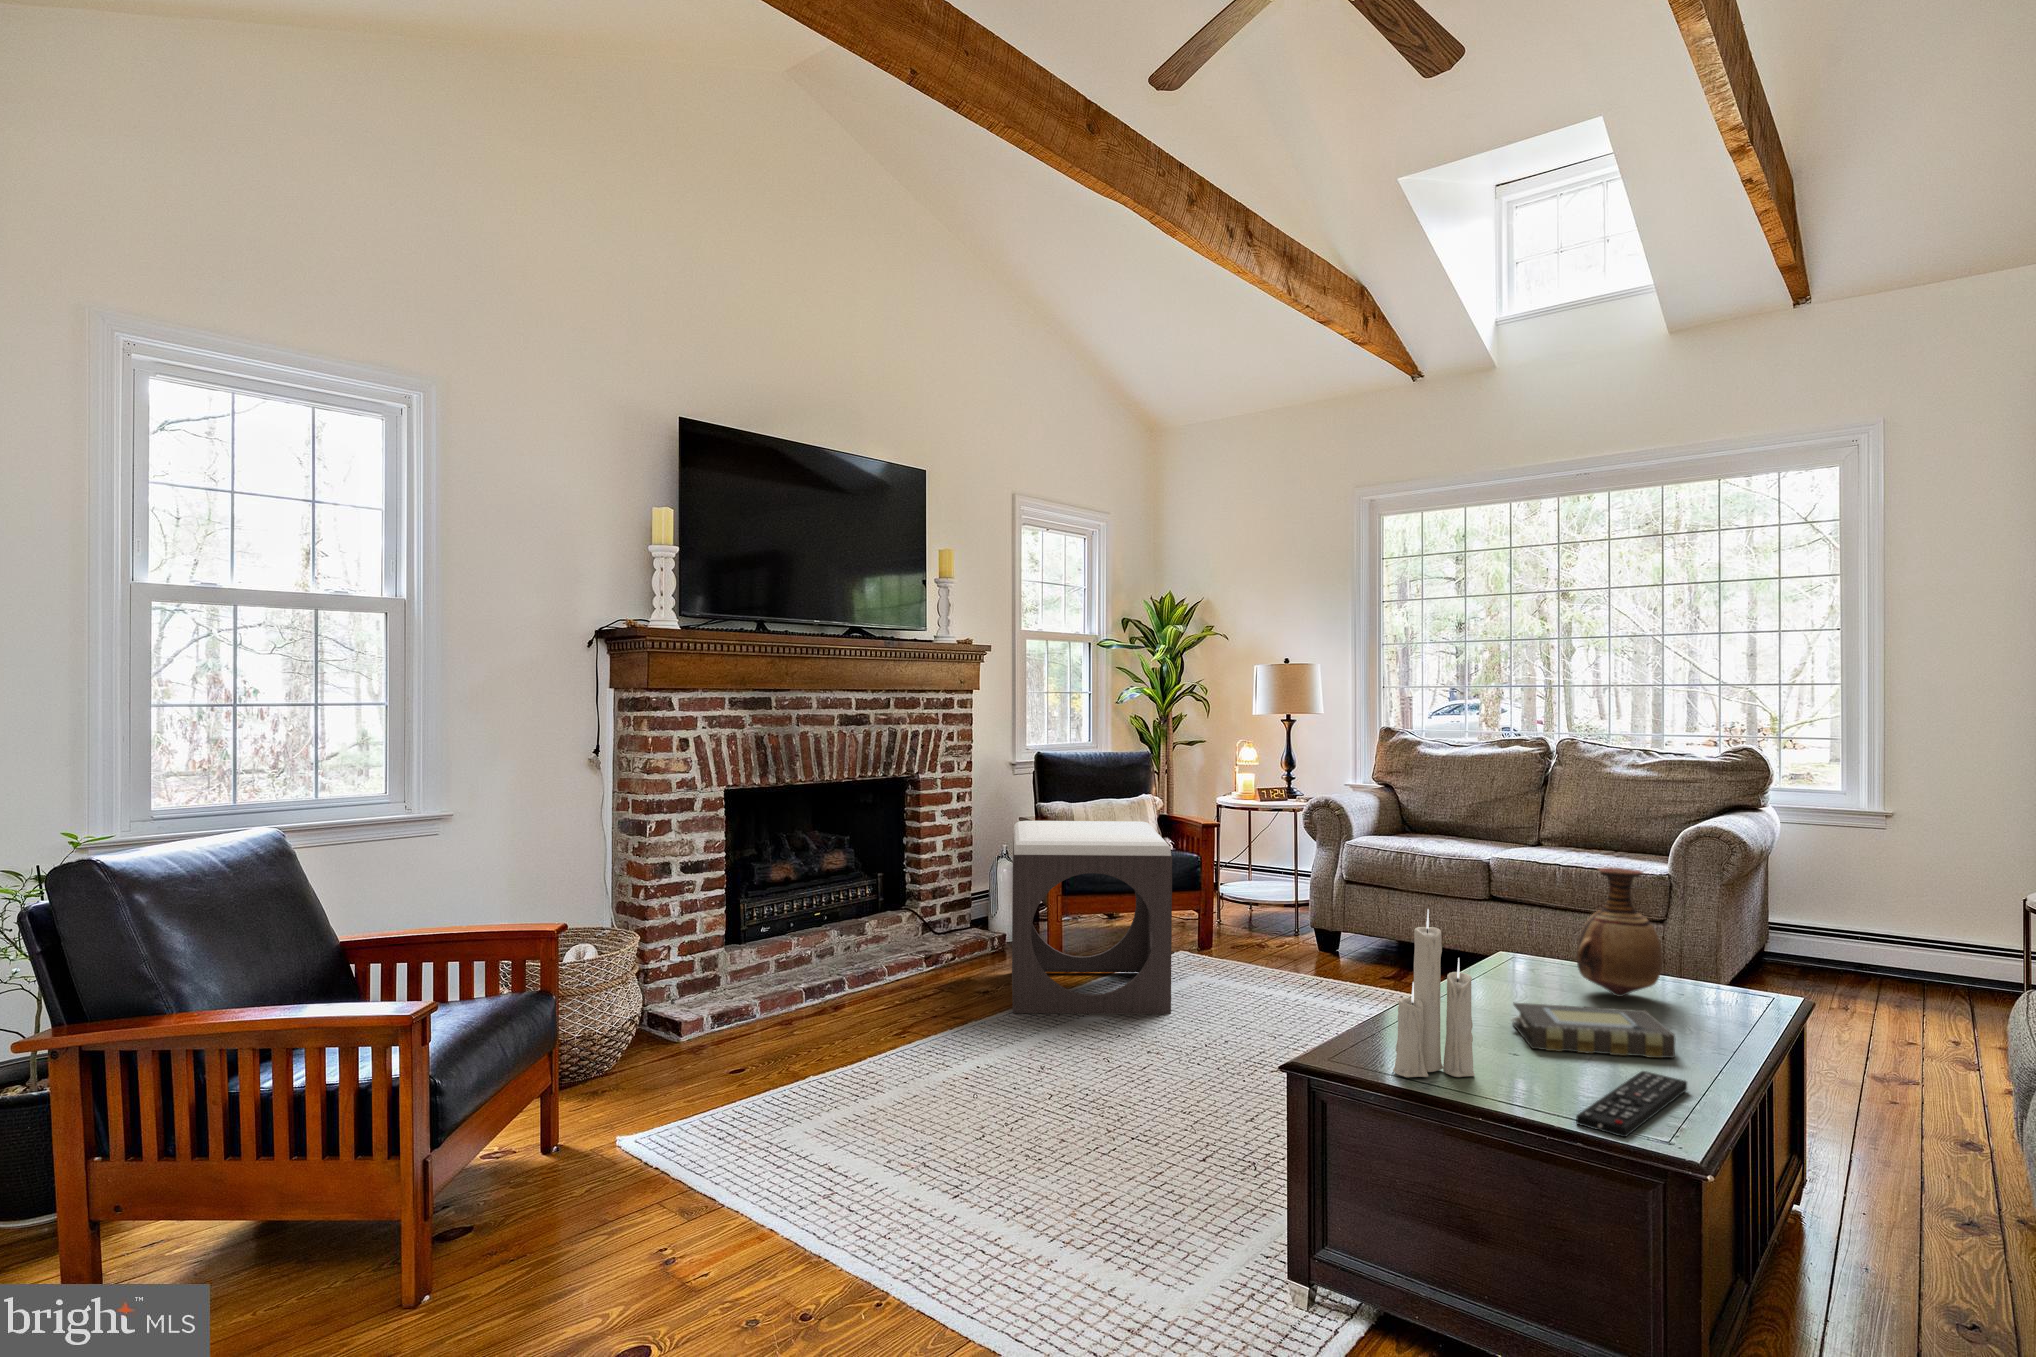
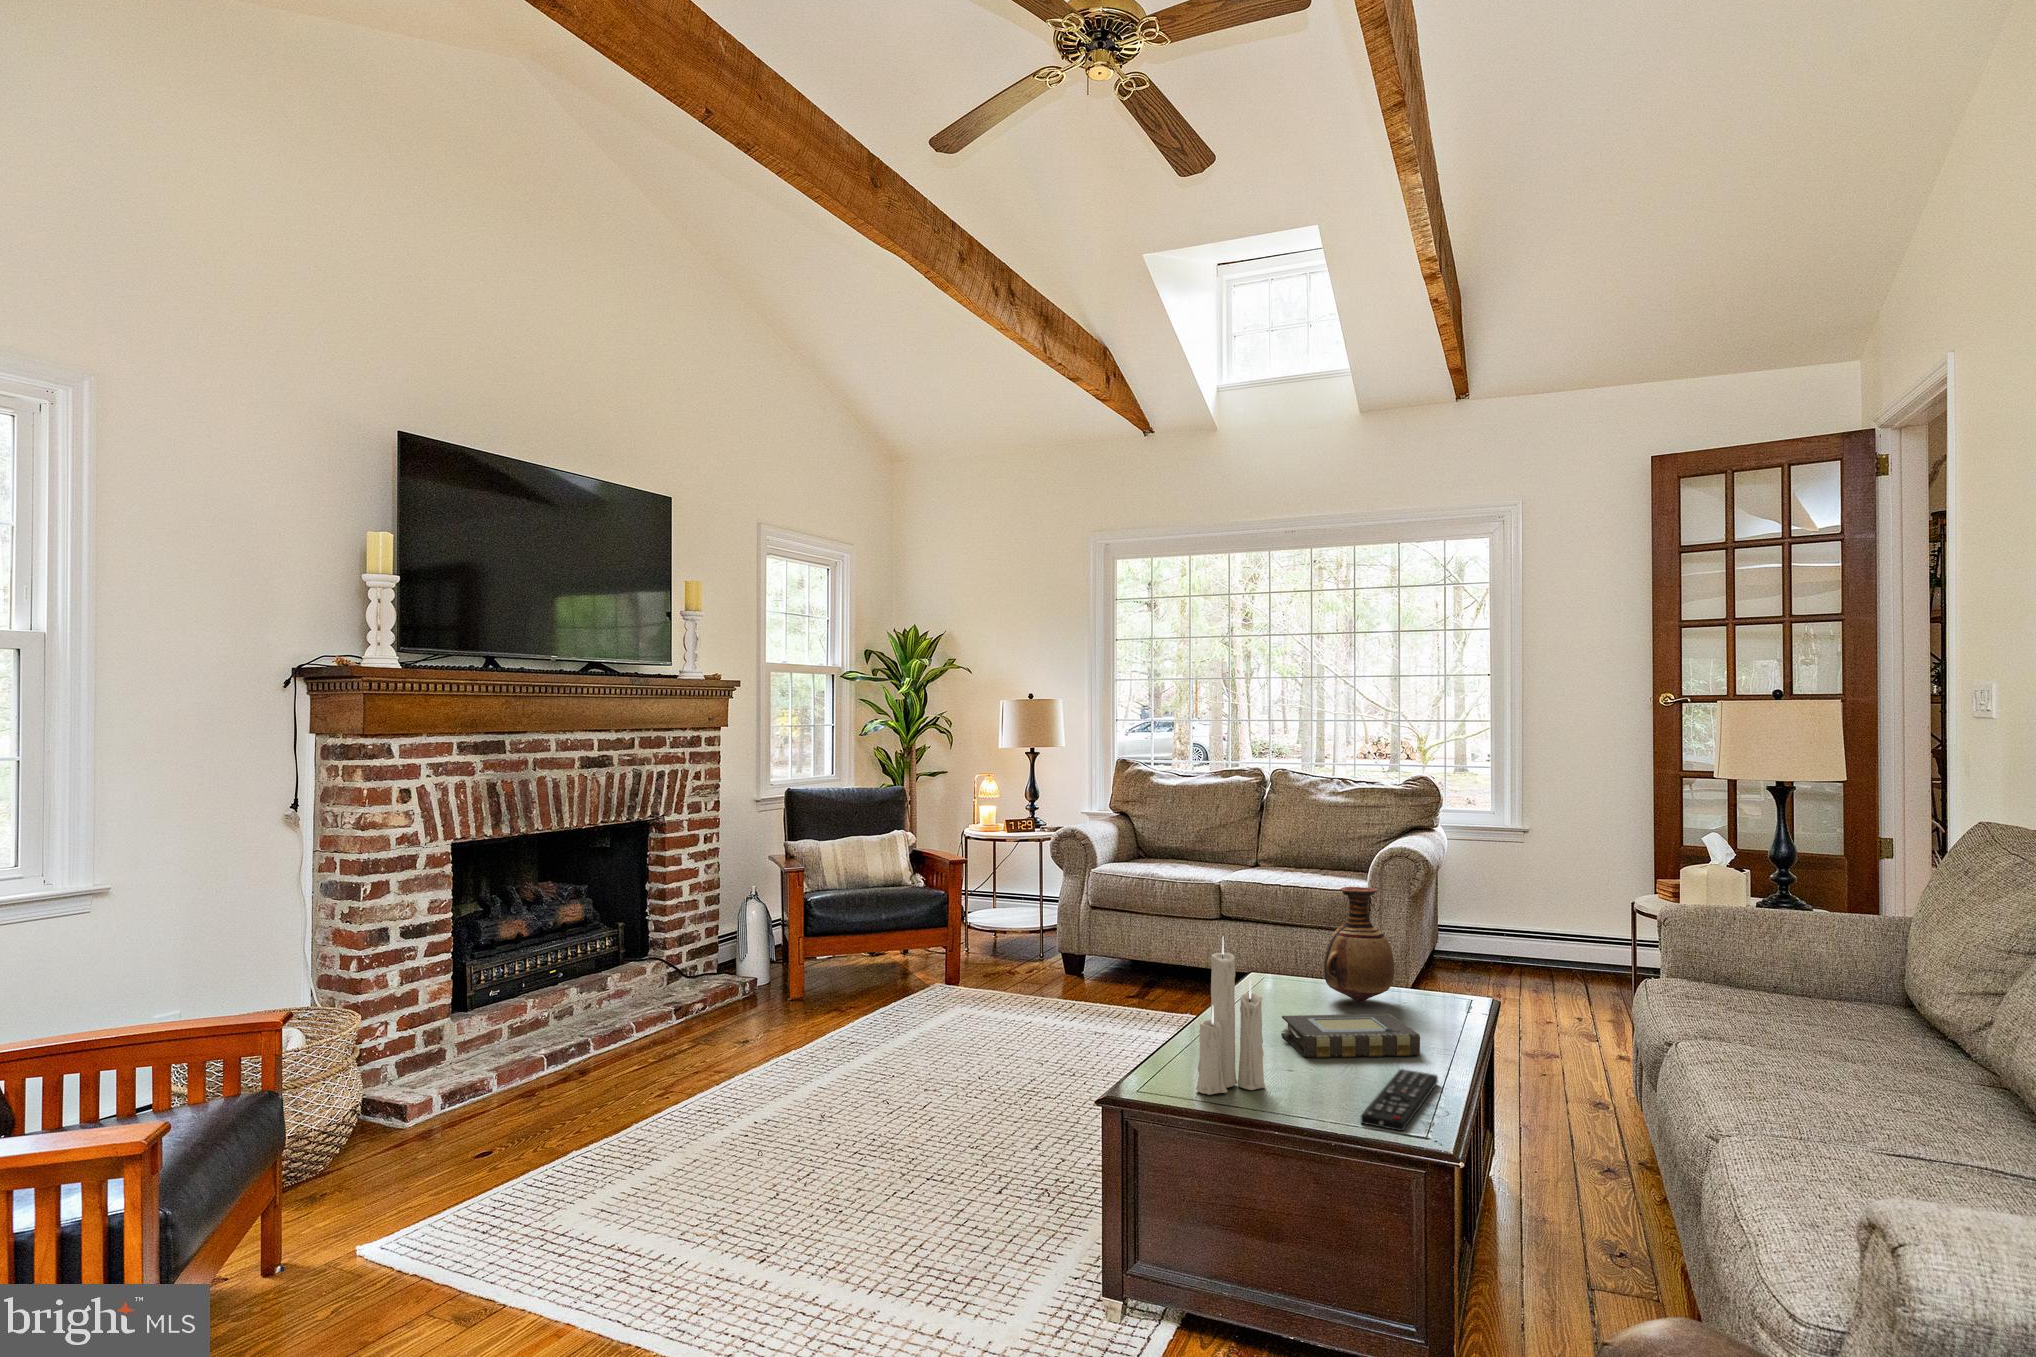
footstool: present [1012,821,1172,1014] -> none [768,859,938,1062]

